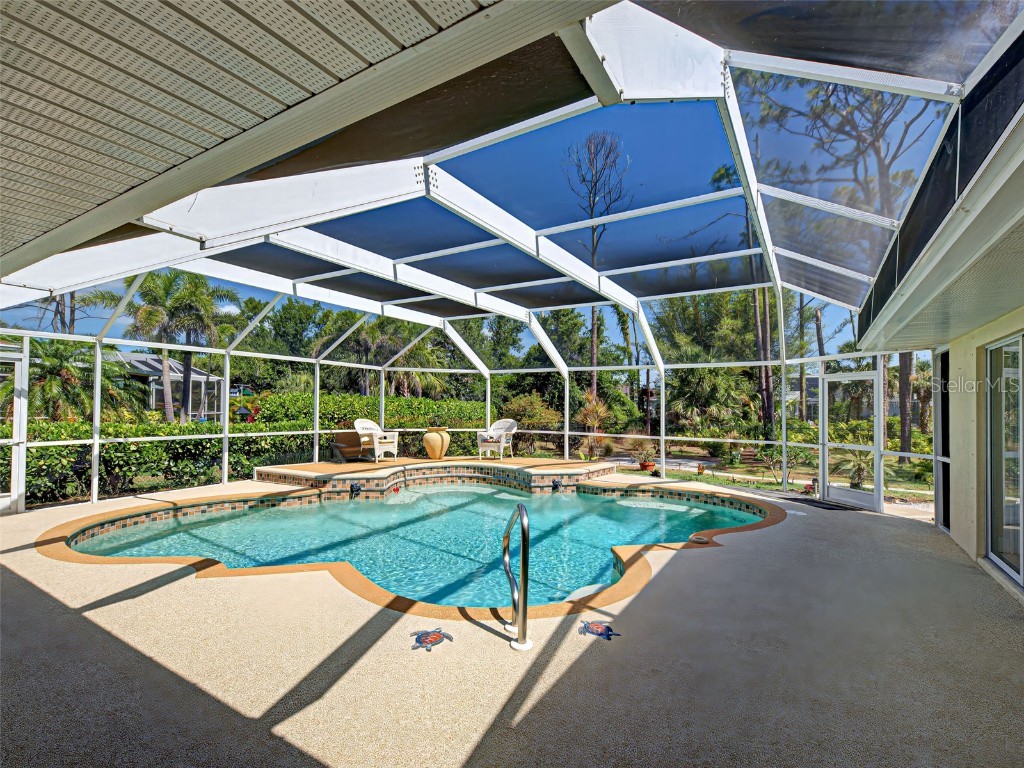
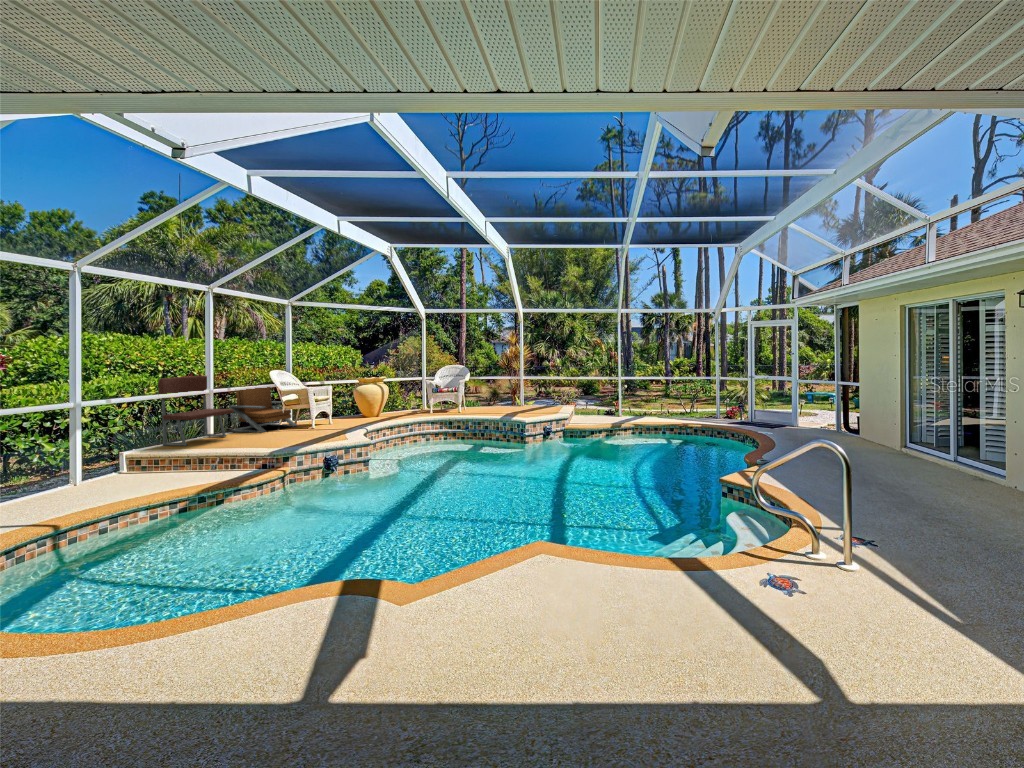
bench: none [277,423,322,469] -> present [158,376,234,446]

